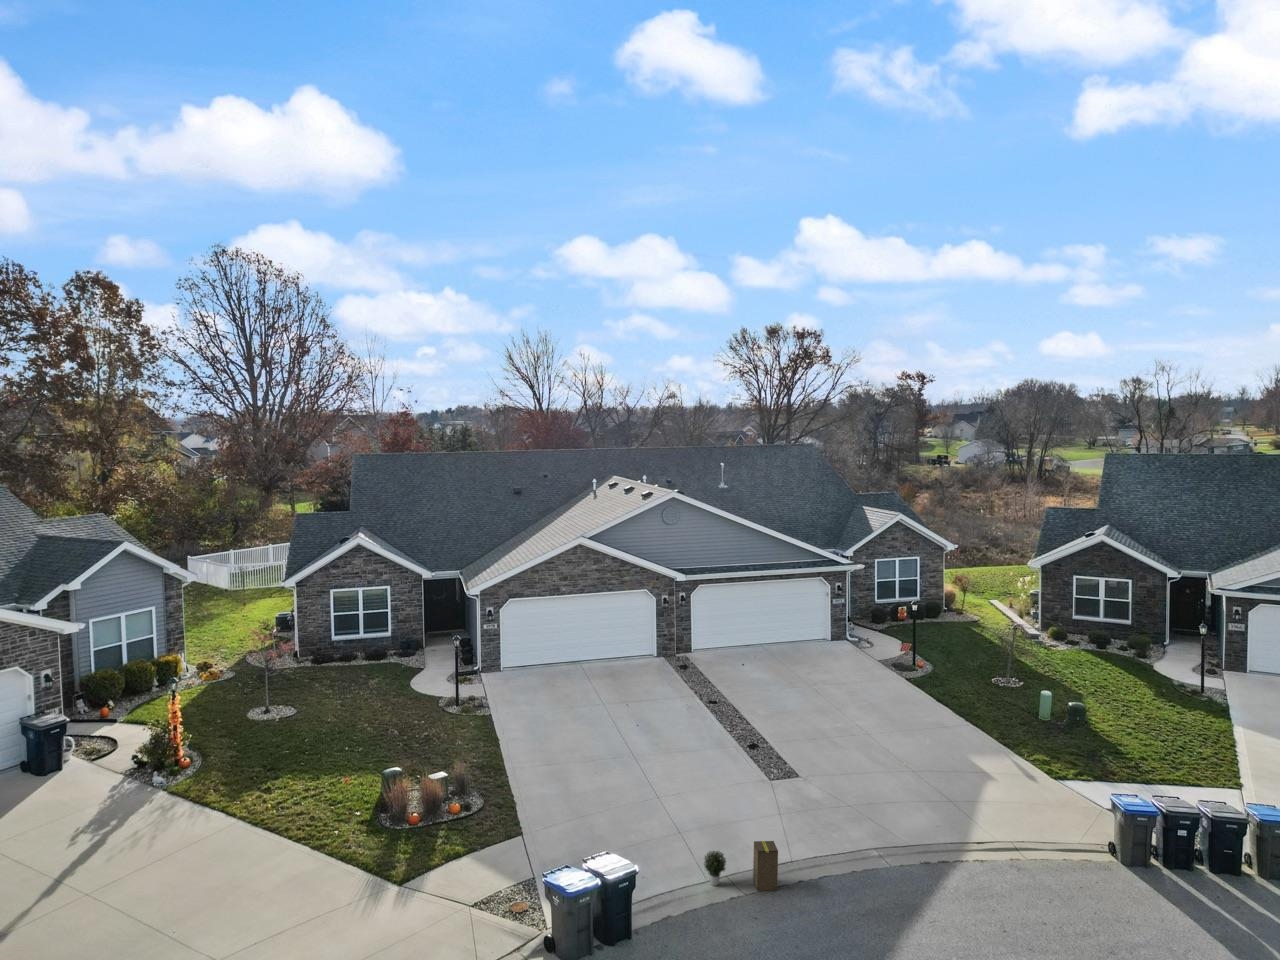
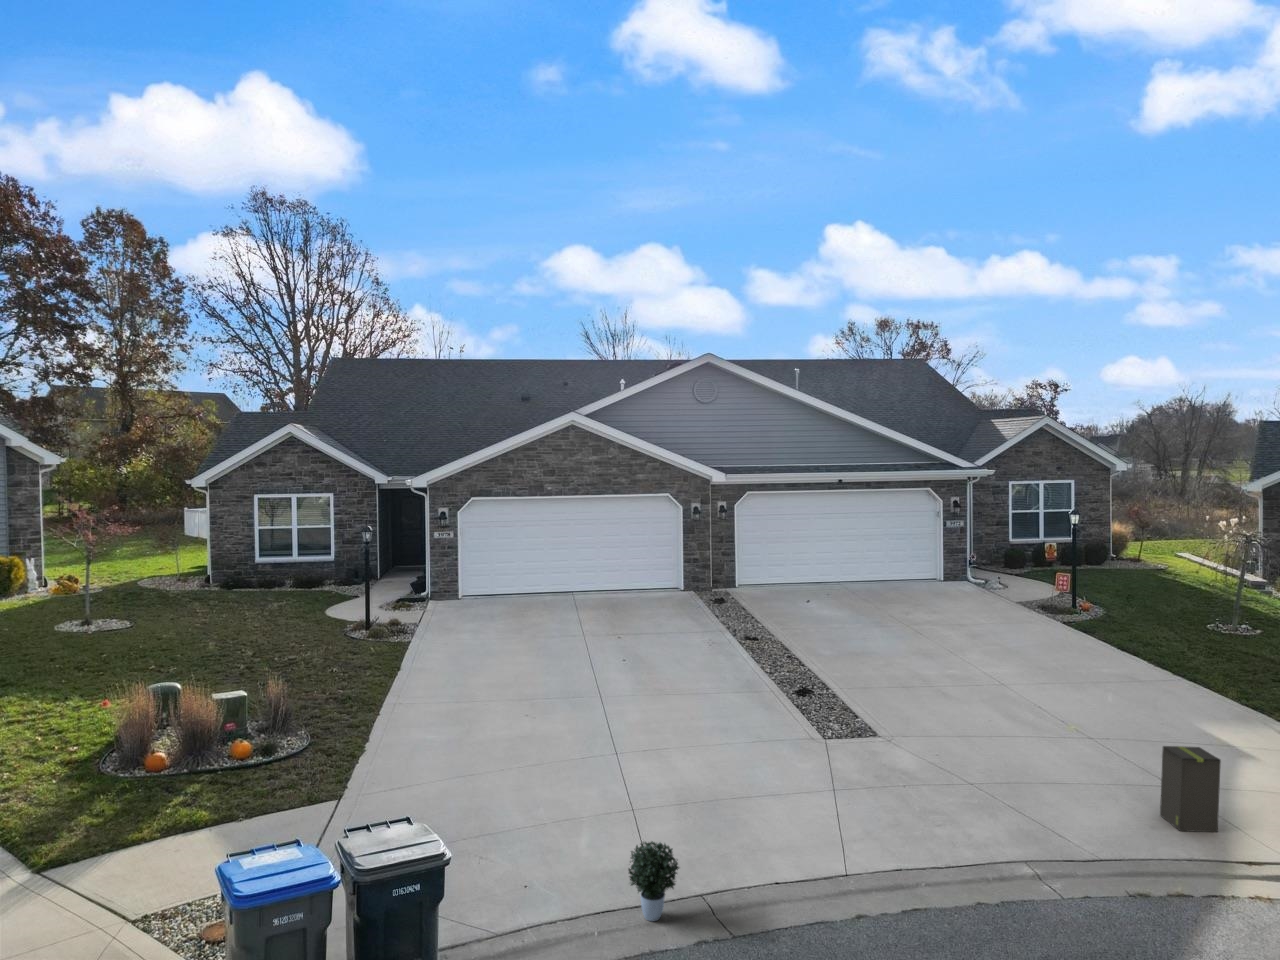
cardboard box: present [753,841,778,891] -> present [1160,746,1221,832]

